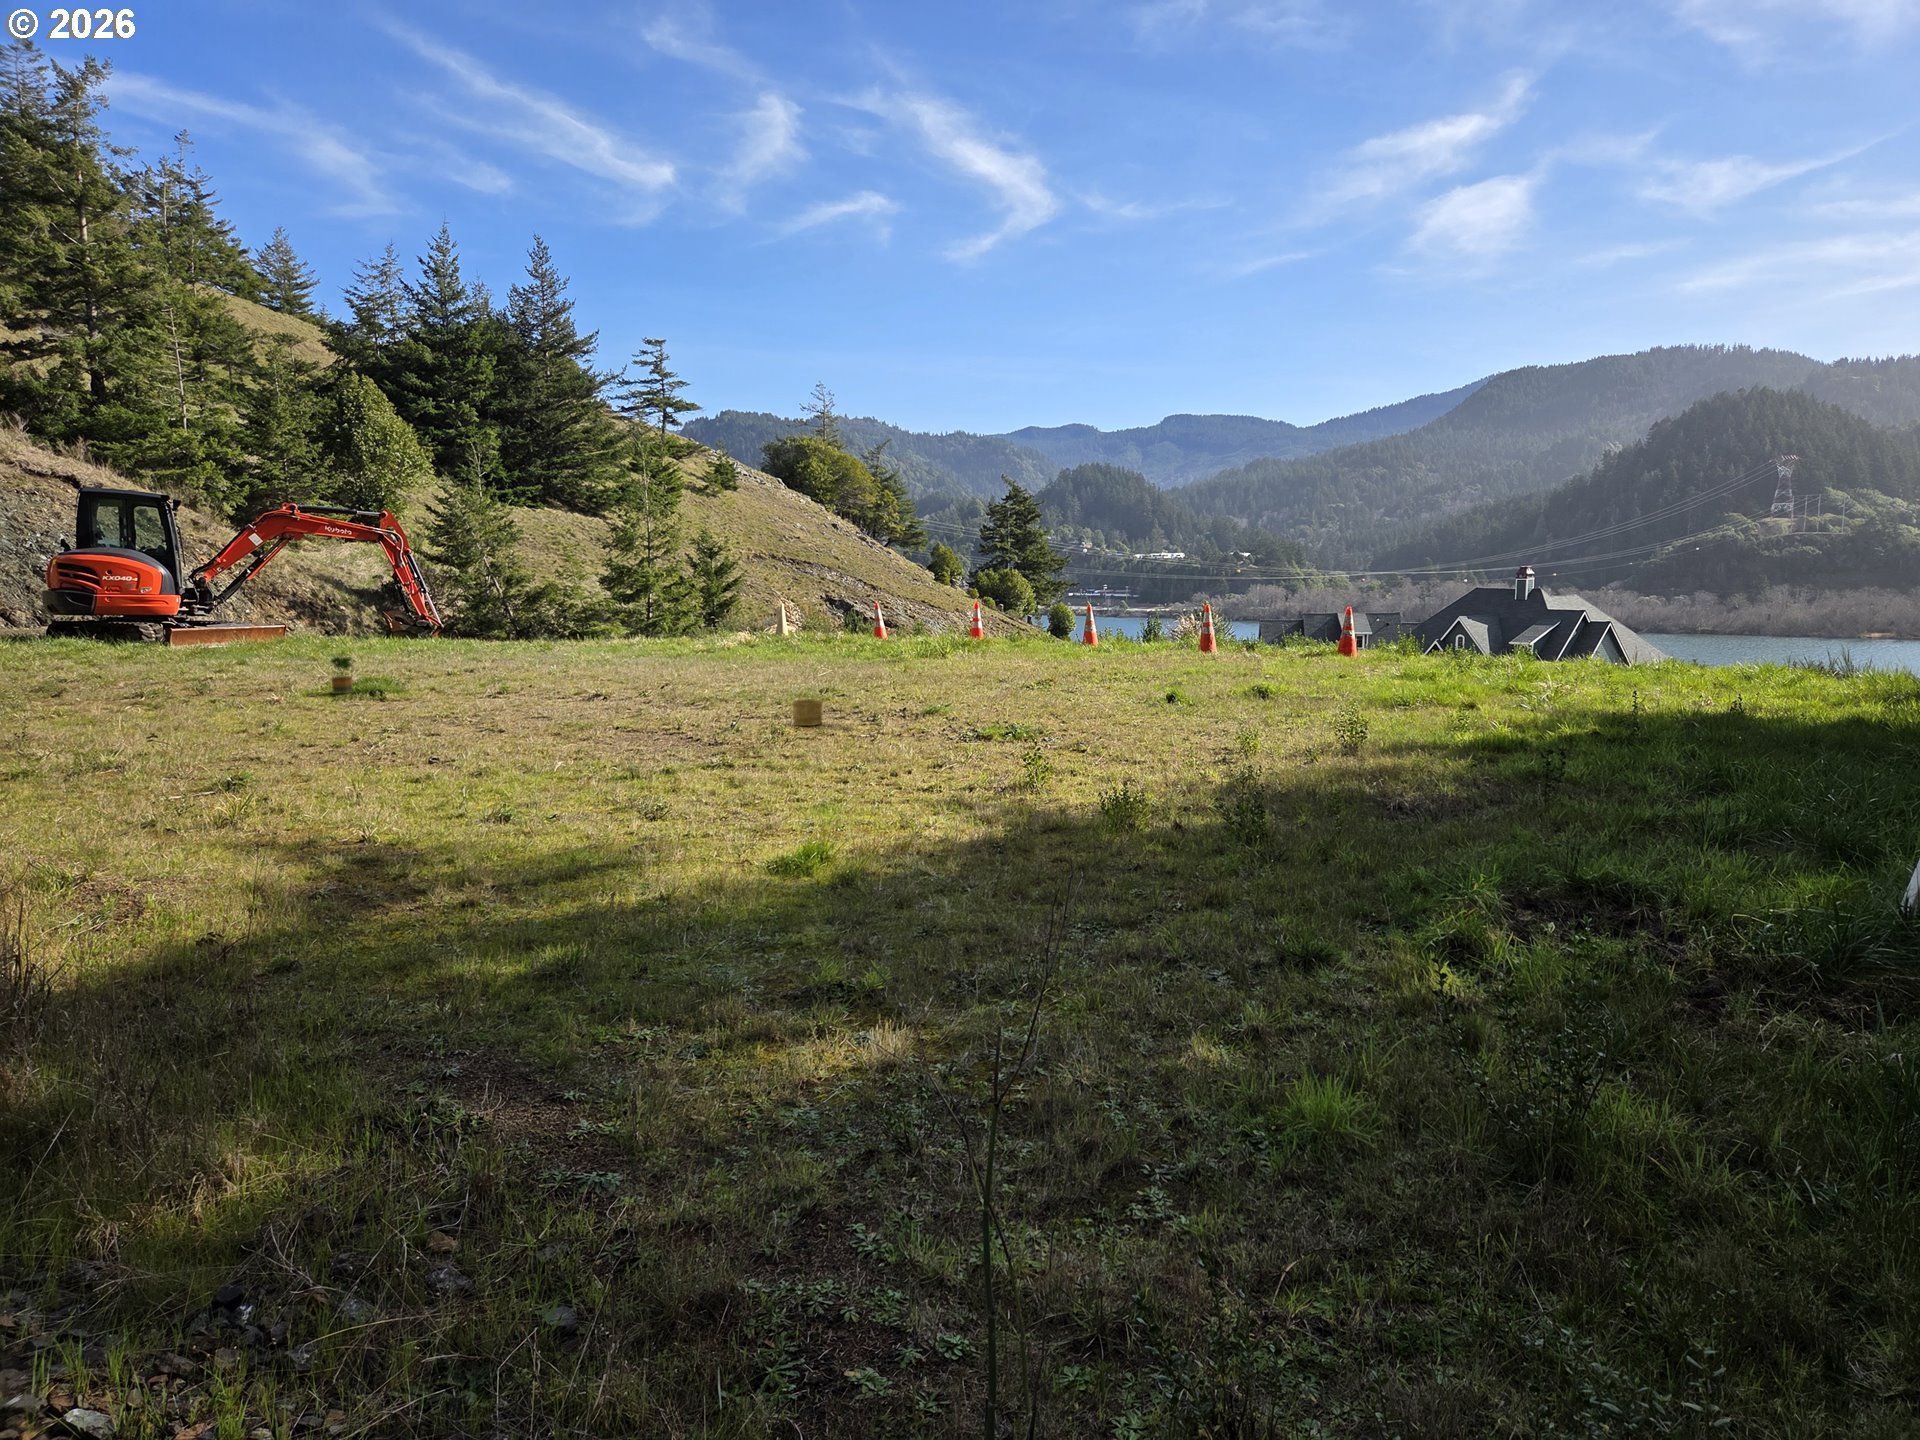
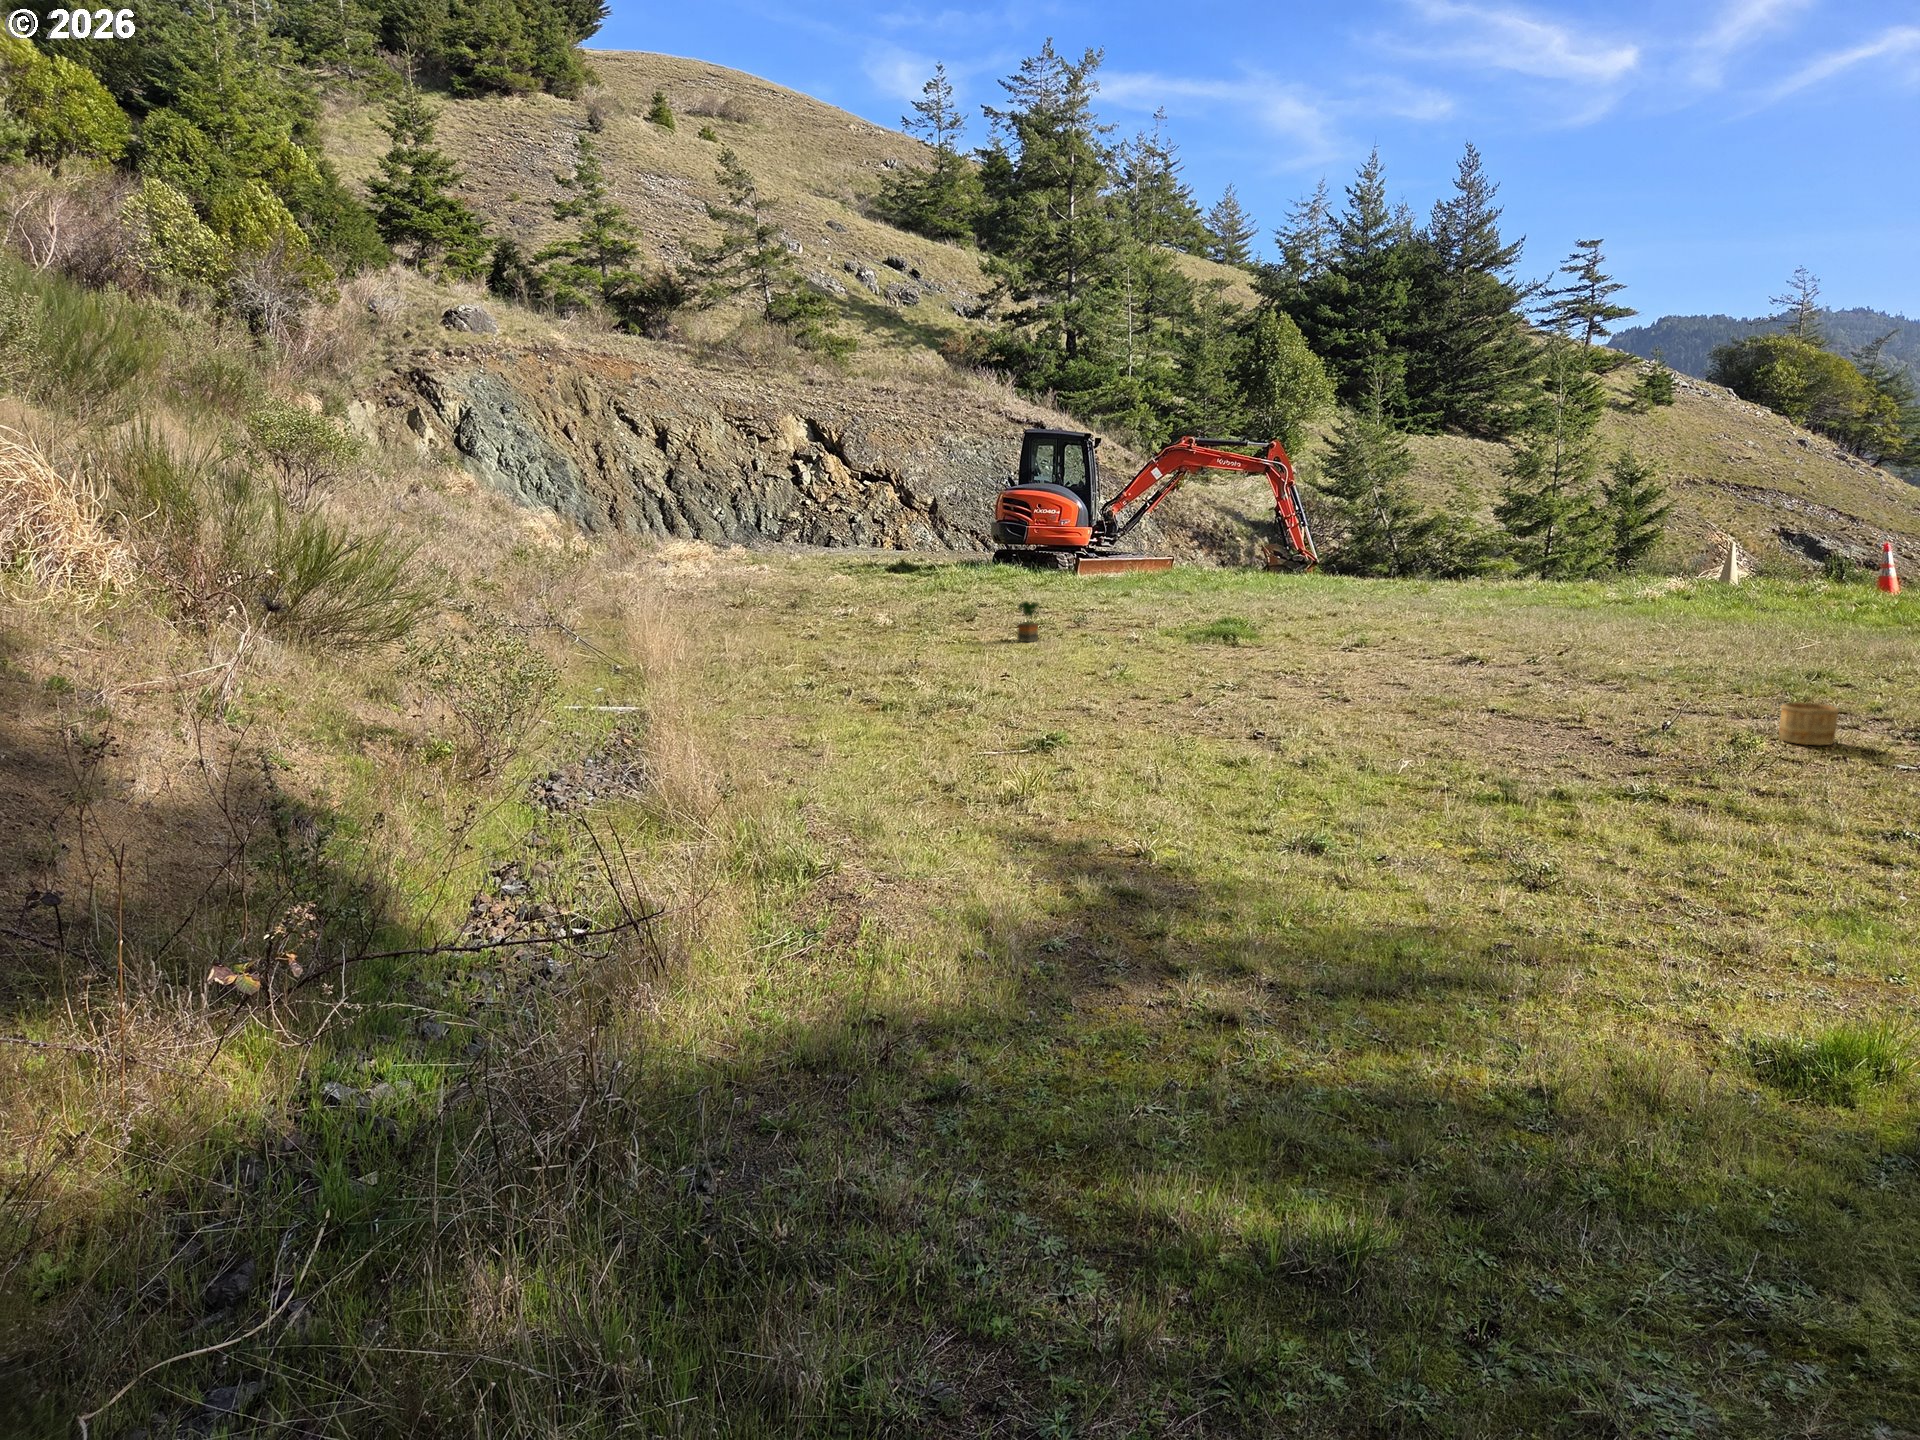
potted tree: present [330,657,354,694] -> present [1018,601,1041,642]

